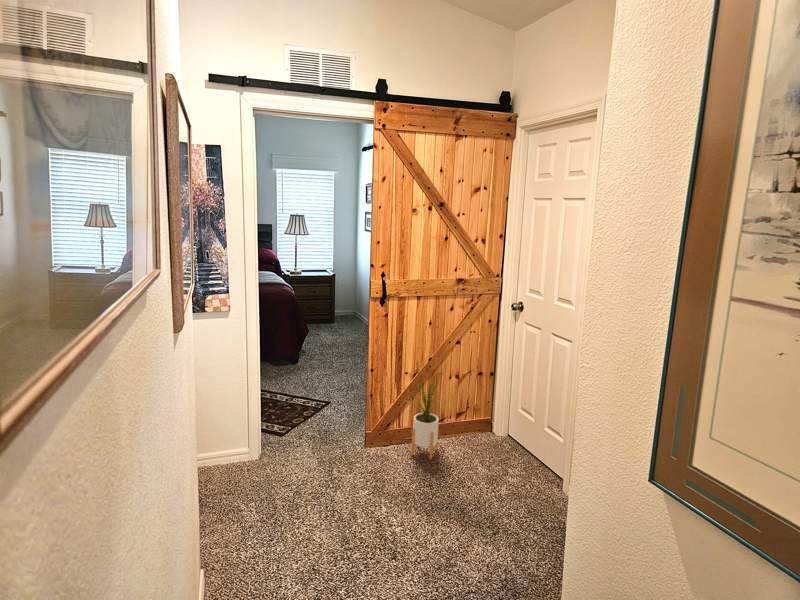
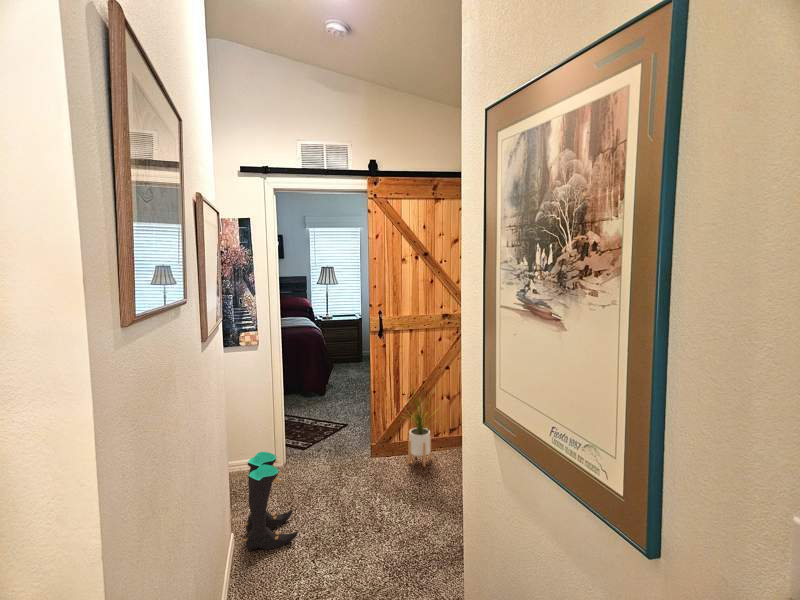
boots: none [216,453,292,578] -> present [241,452,298,550]

